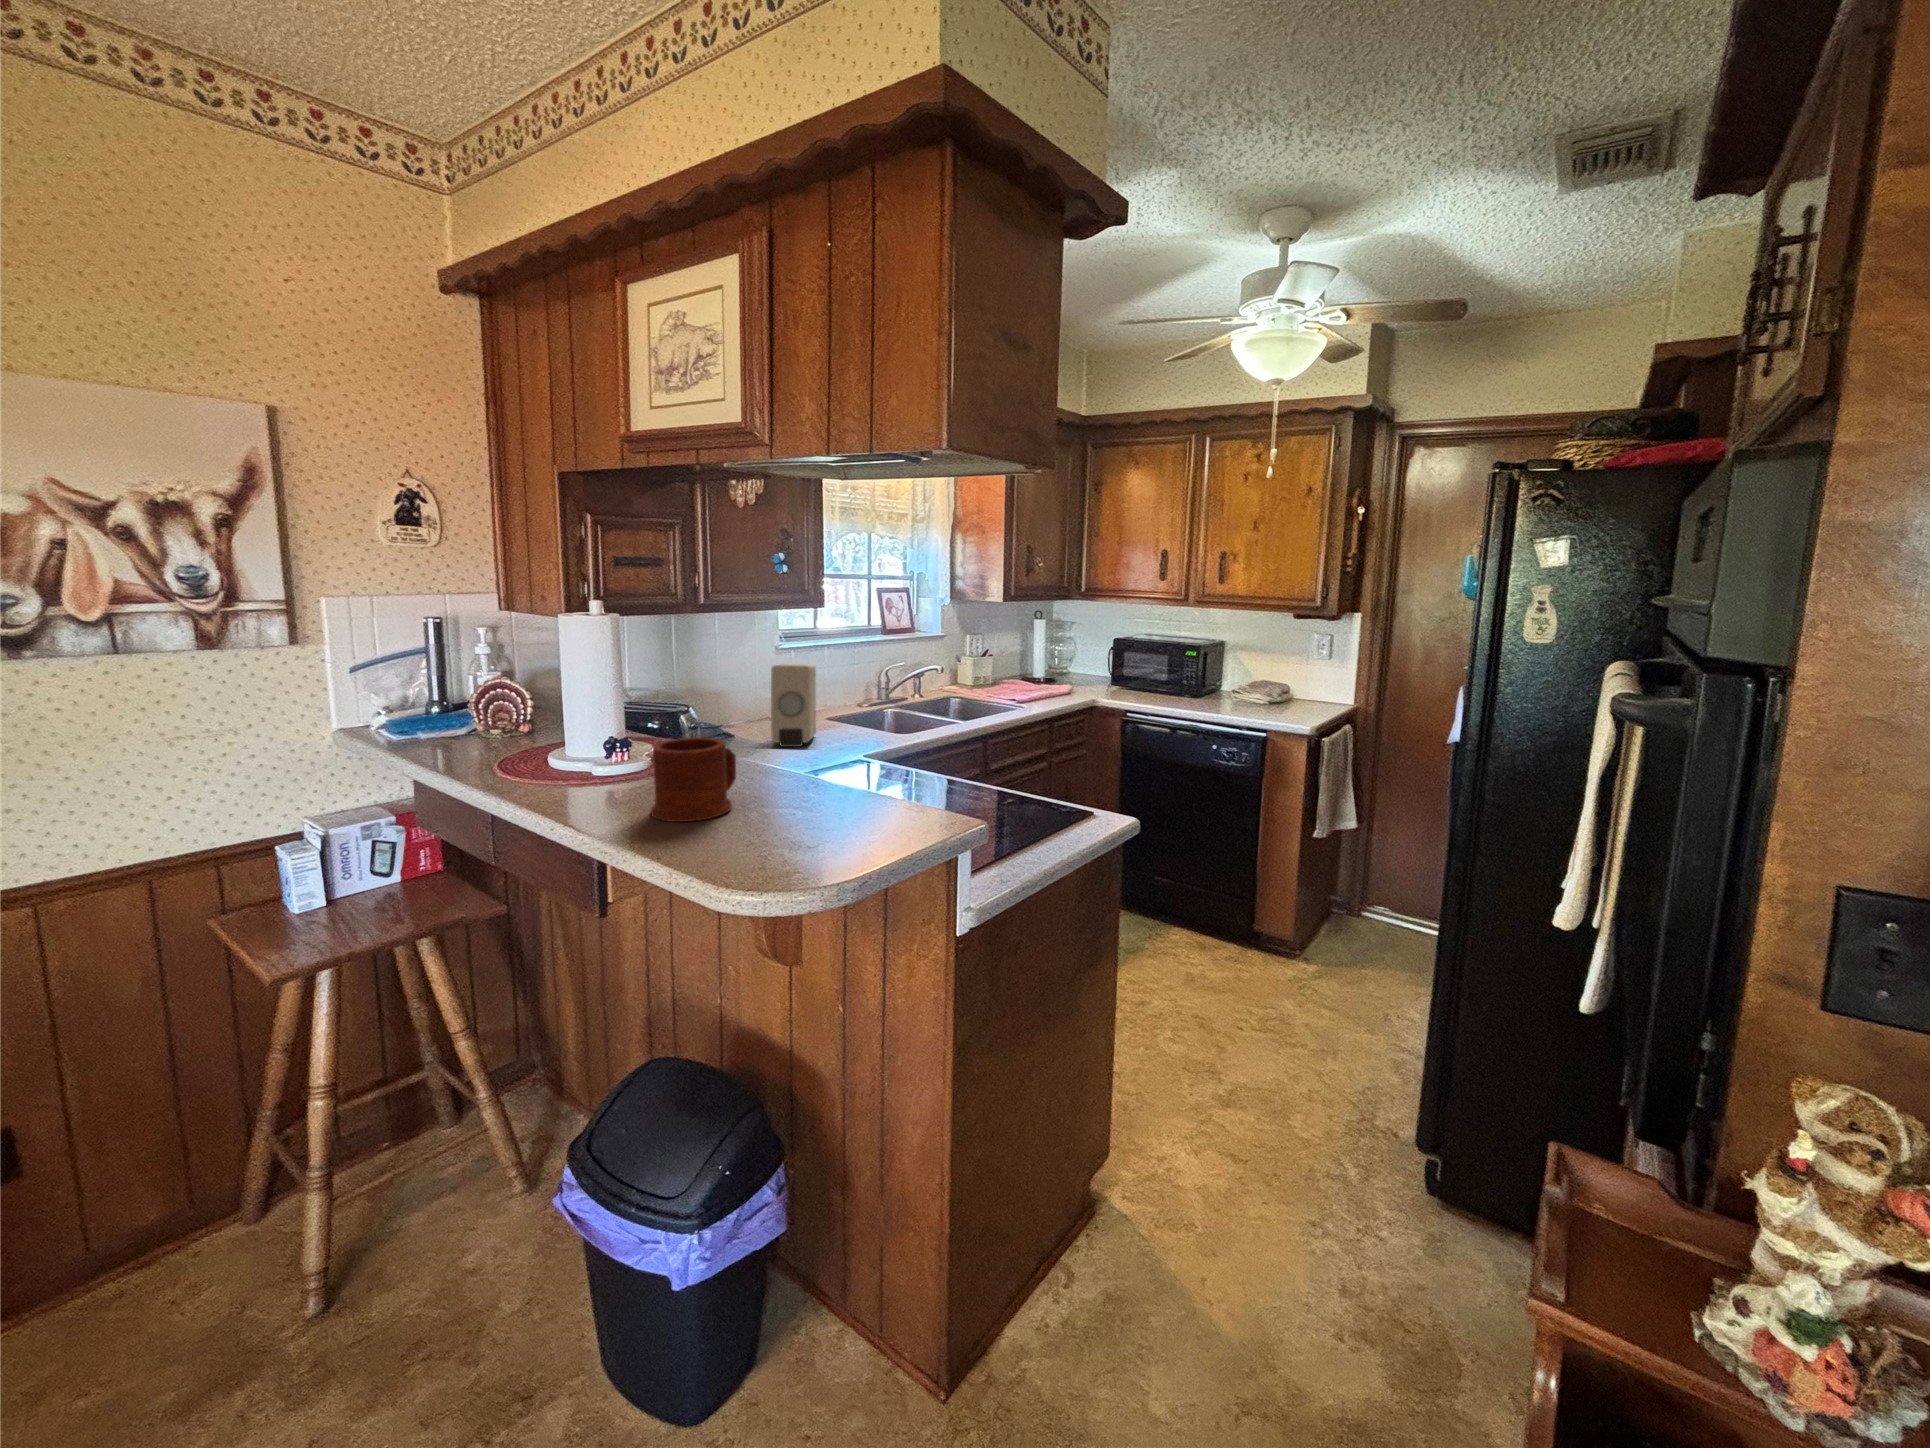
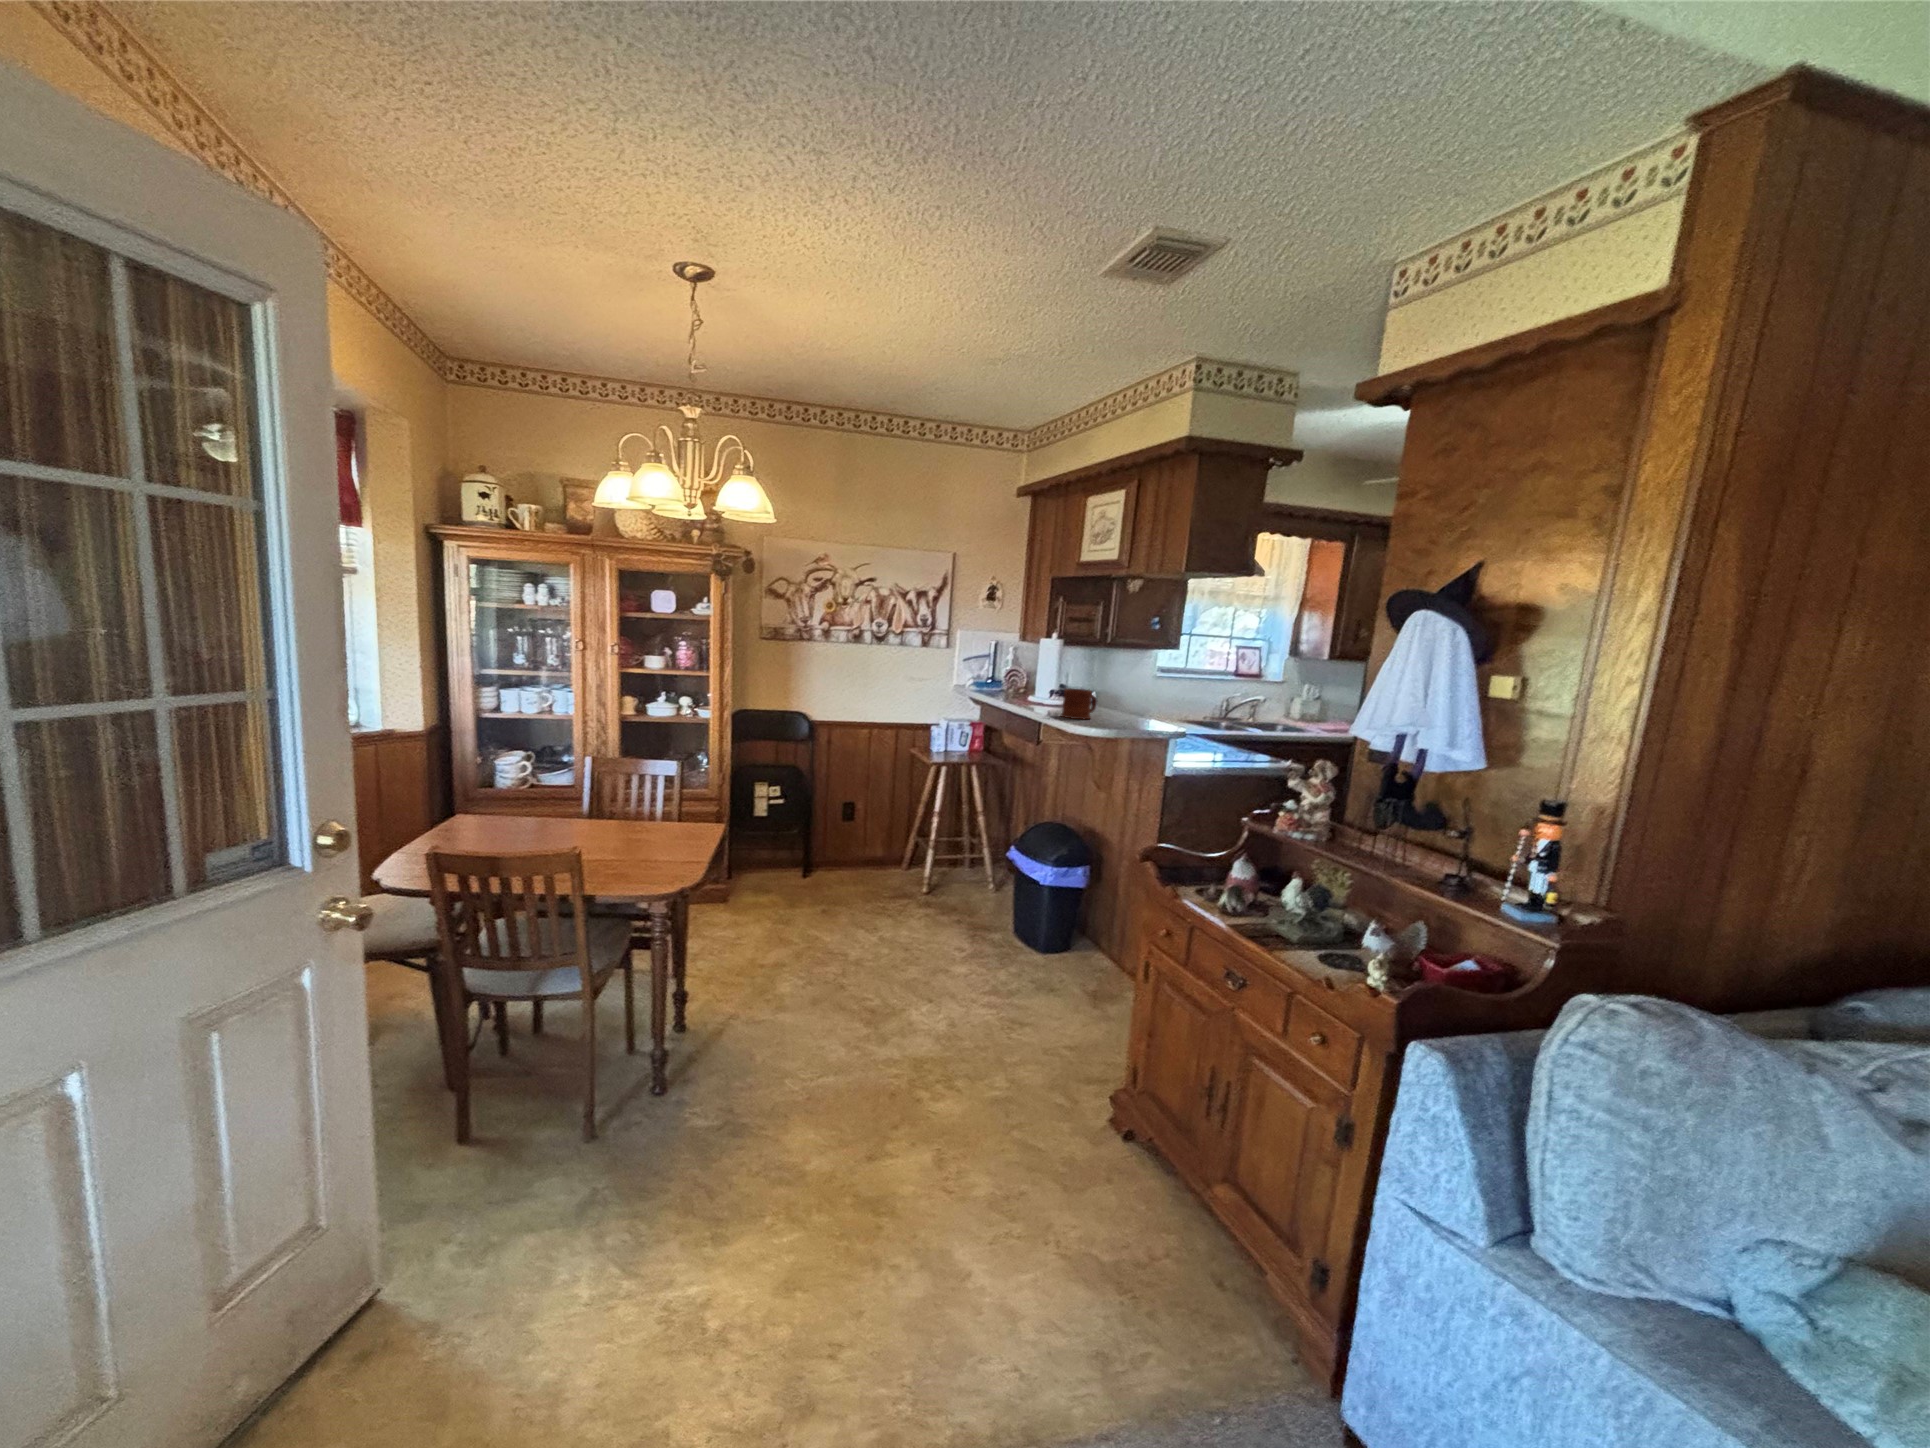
soap dispenser: present [771,664,816,747] -> none [1137,680,1171,727]

